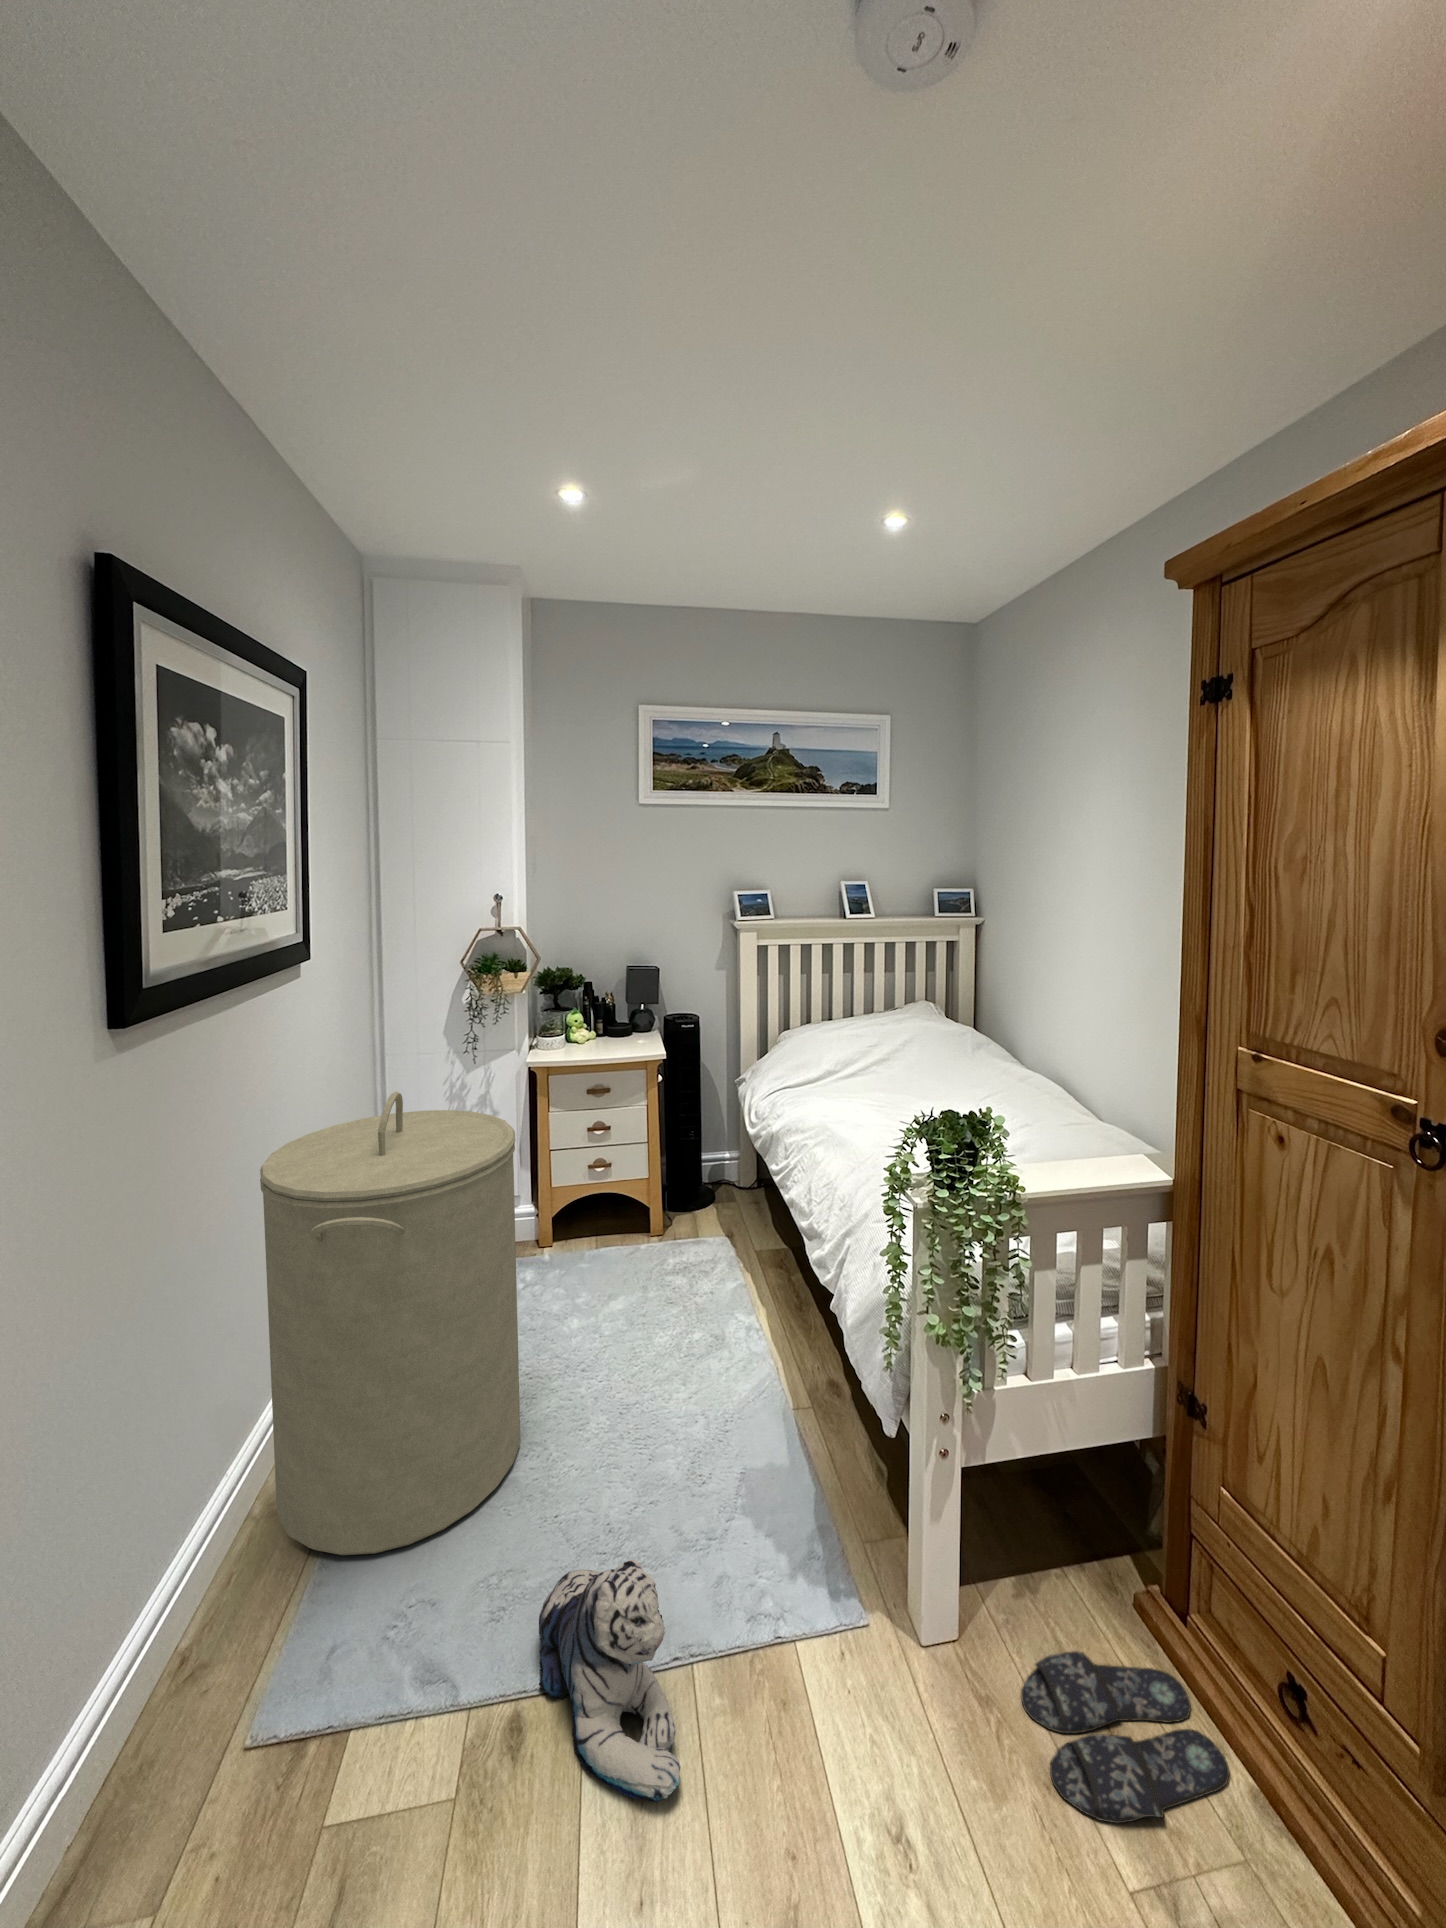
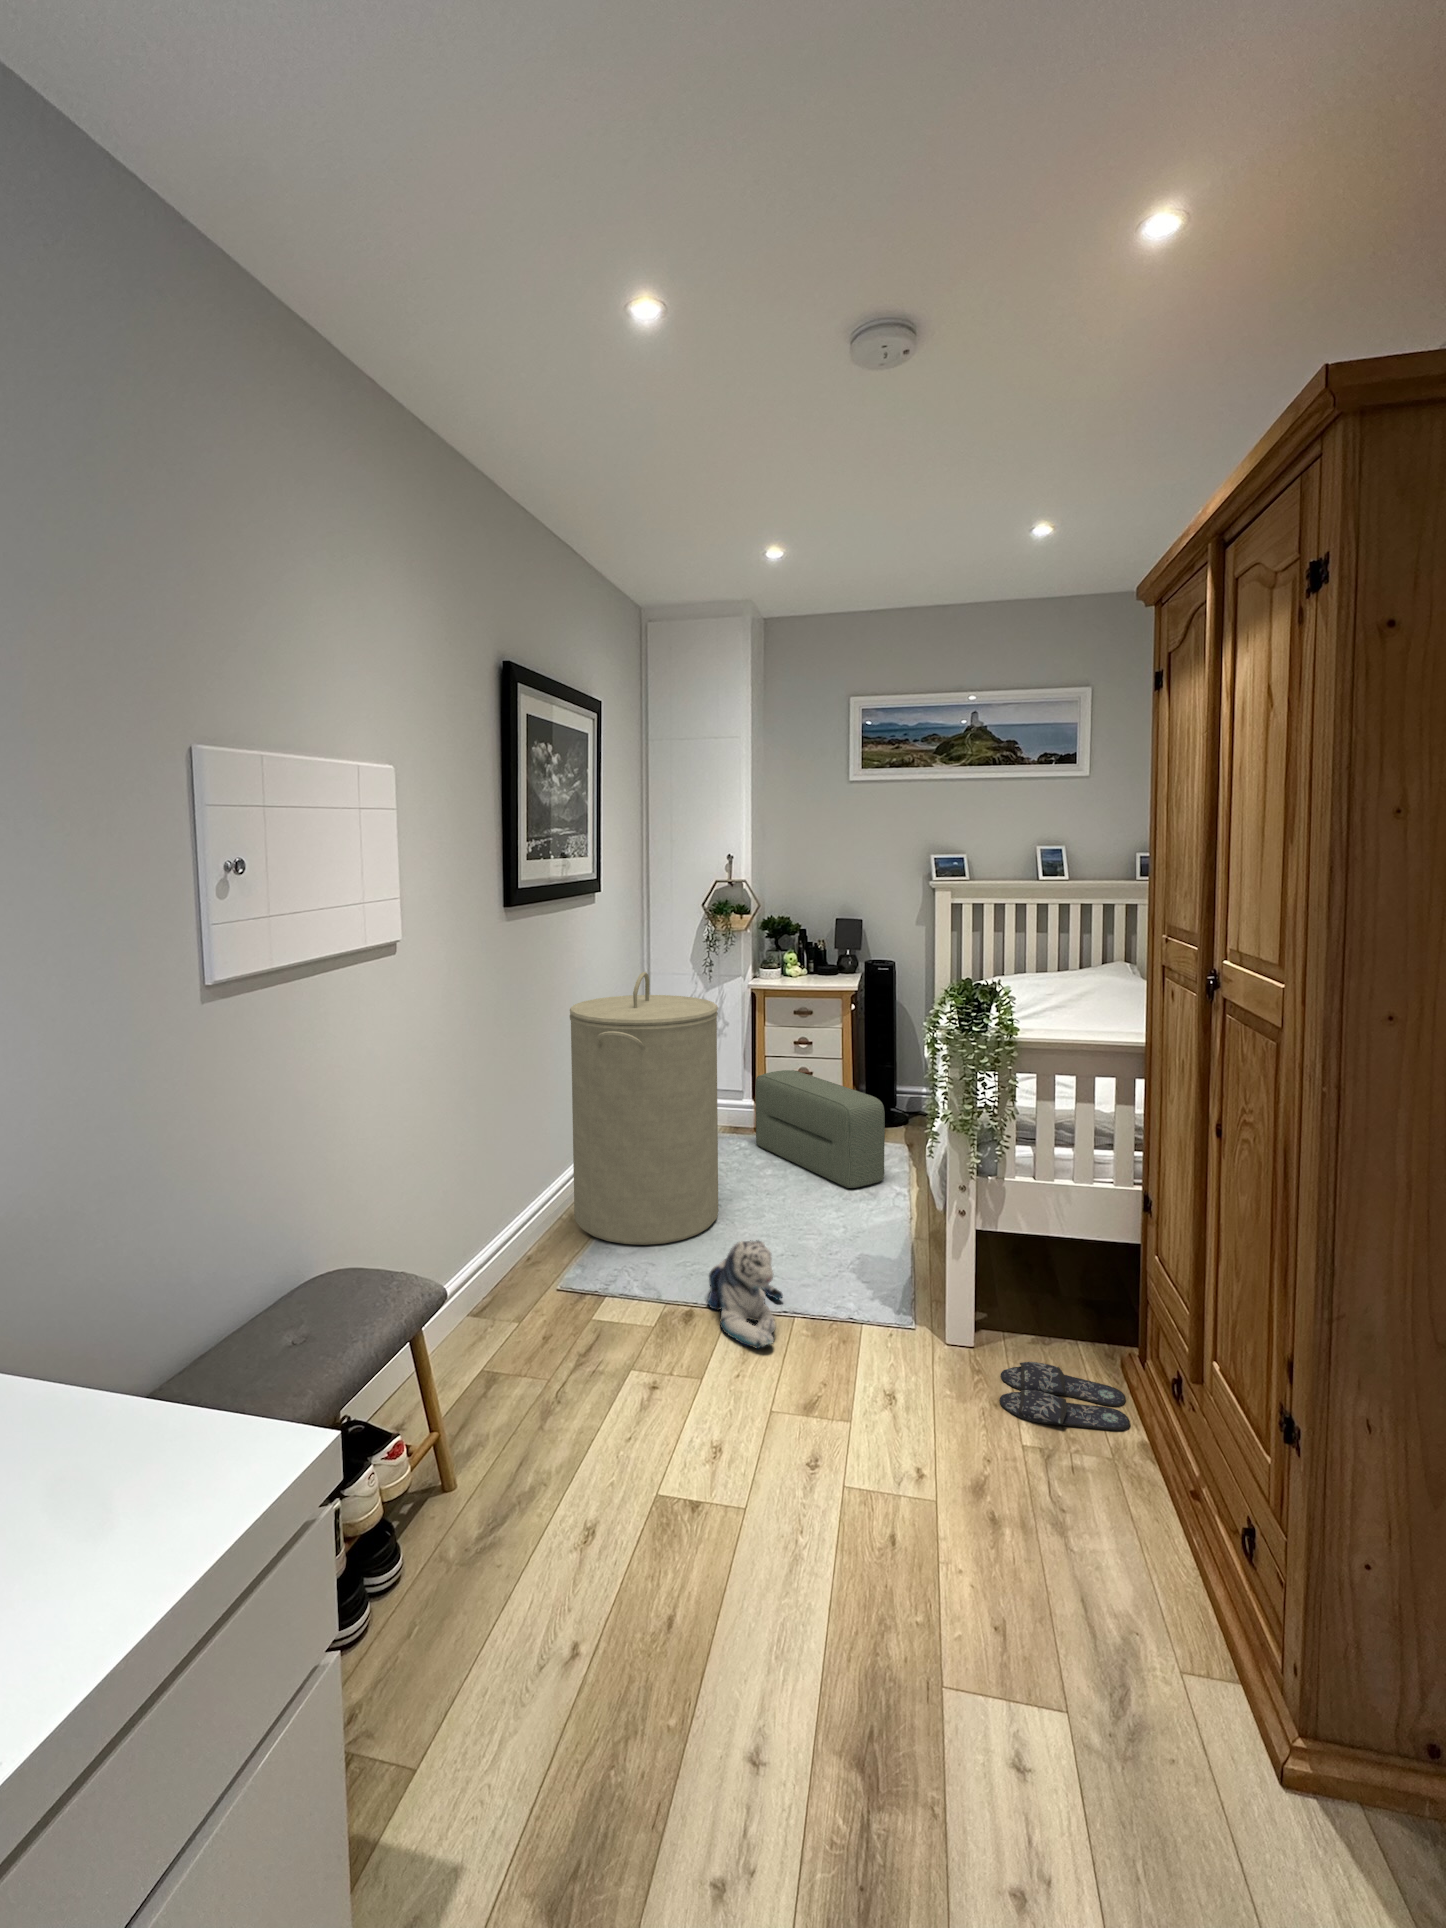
pouf: none [545,1164,723,1327] -> present [755,1070,885,1188]

